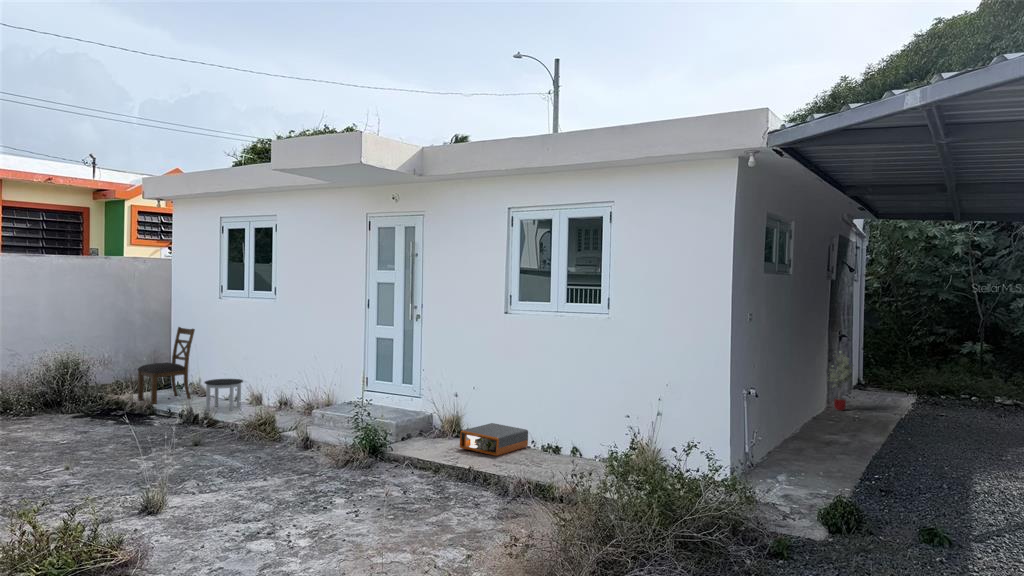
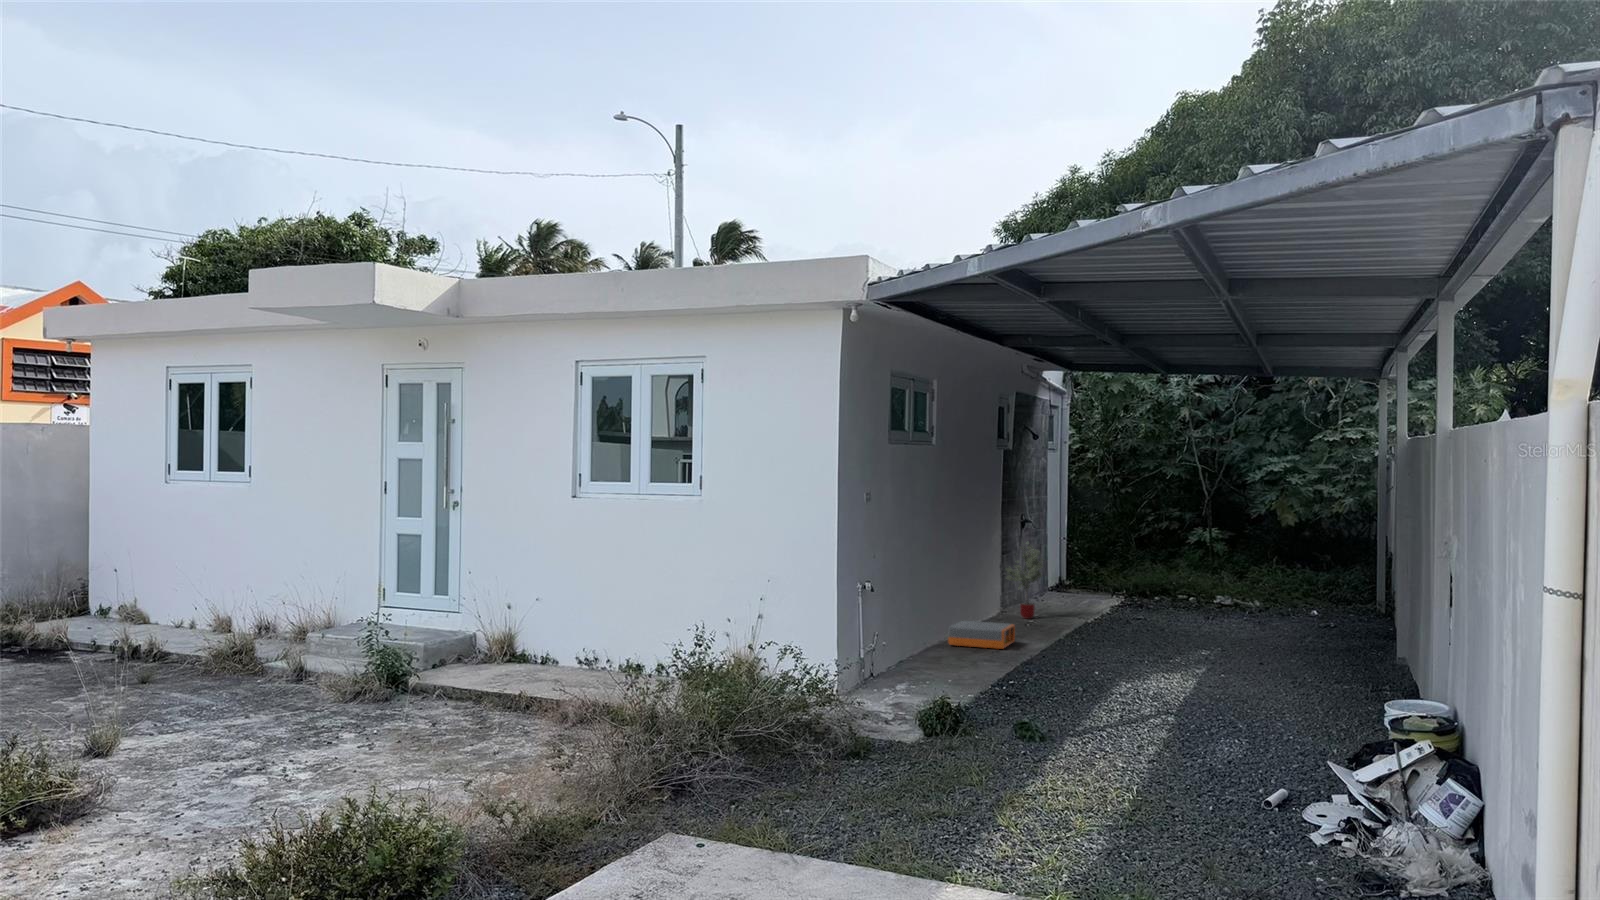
chair: present [138,327,195,404] -> none [38,524,127,637]
round table: present [205,379,243,411] -> none [145,597,204,643]
storage box: present [460,423,528,456] -> present [948,621,1015,649]

